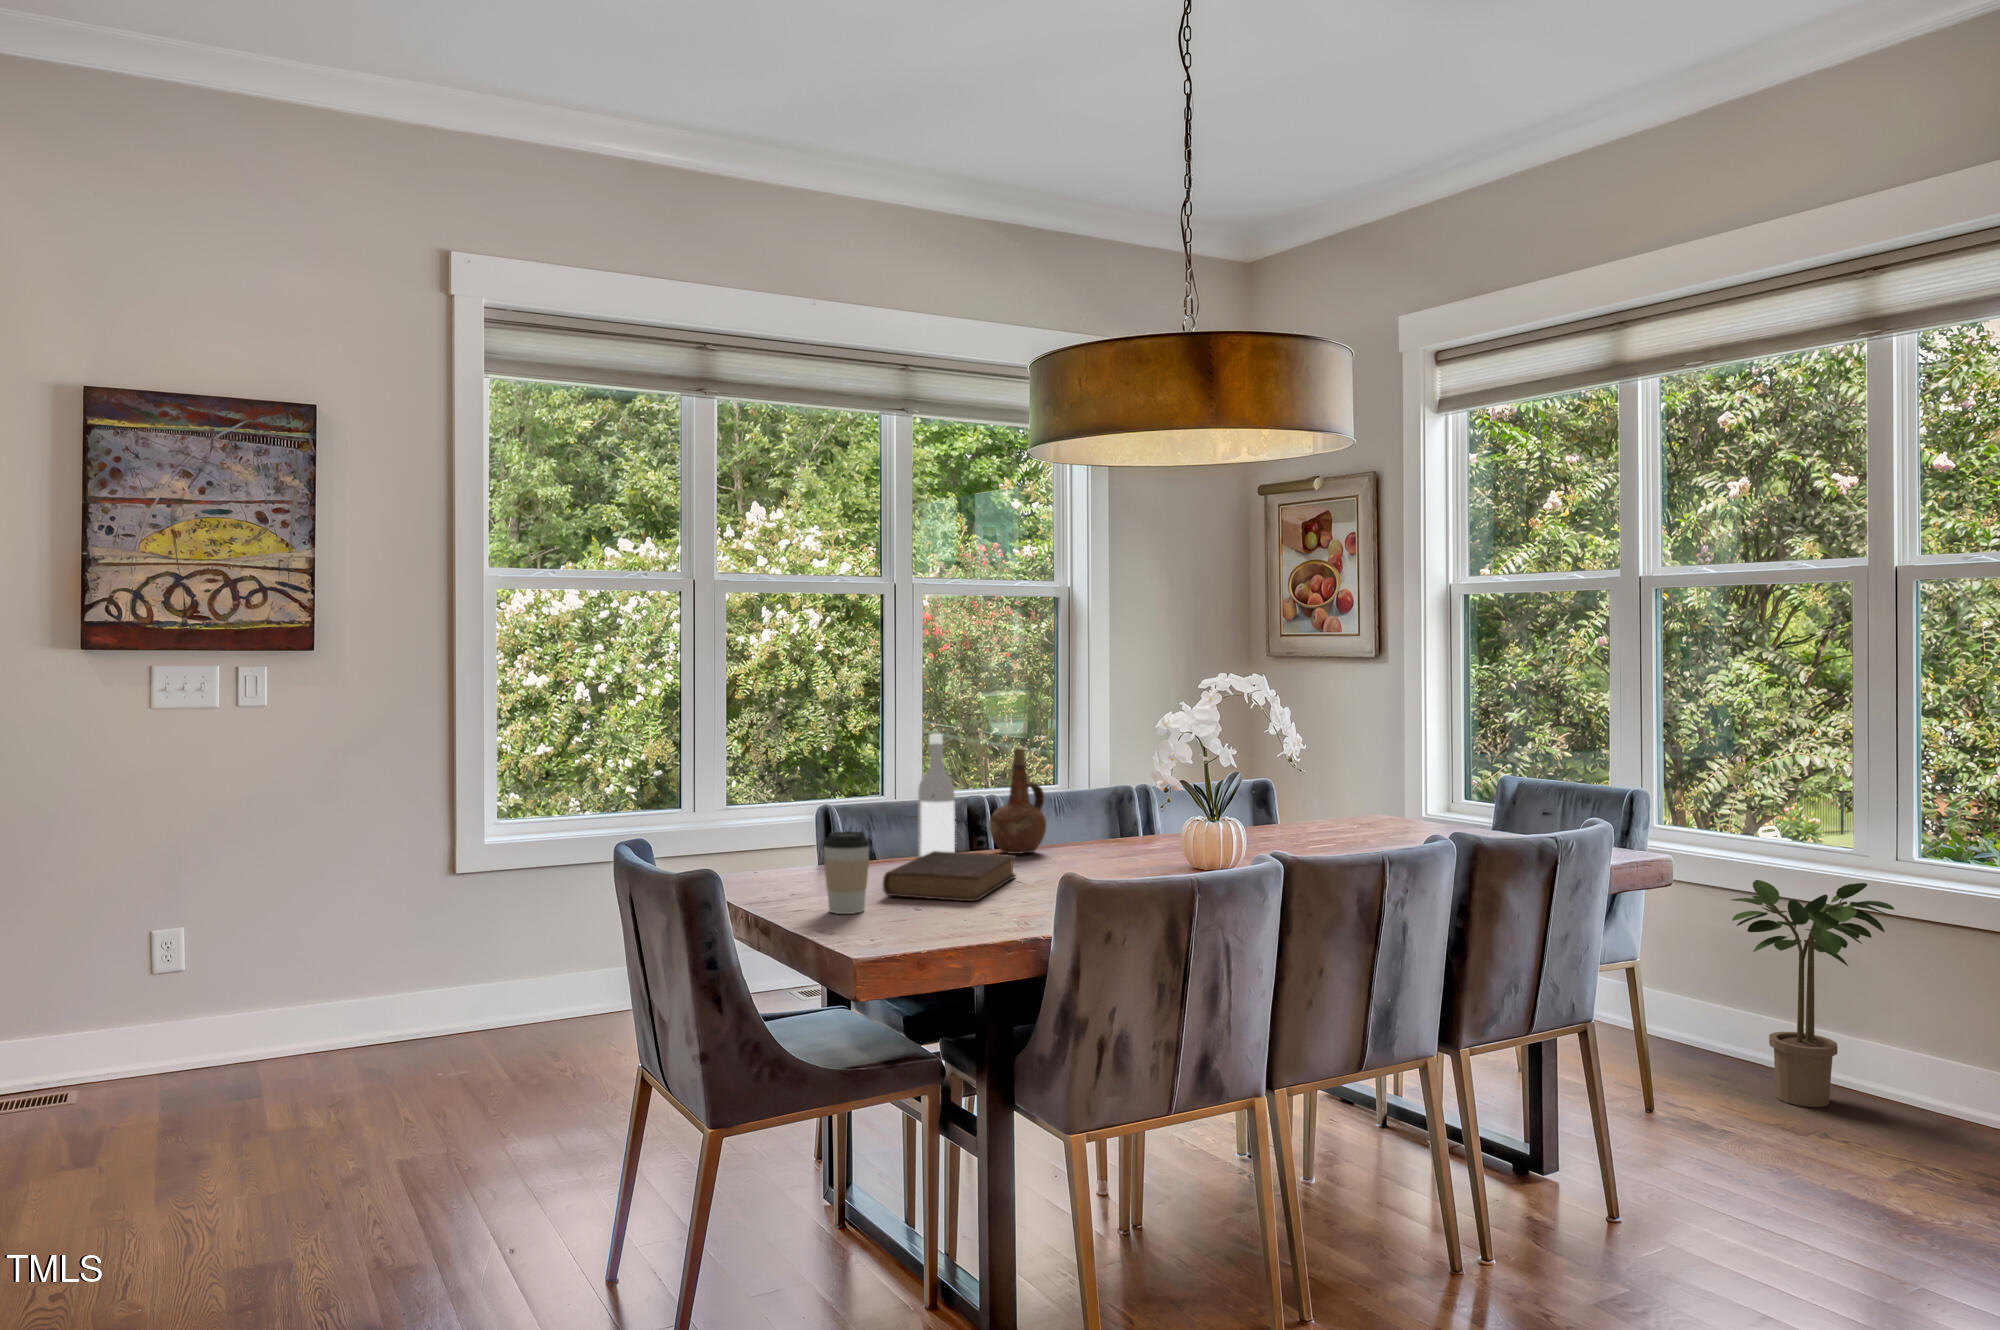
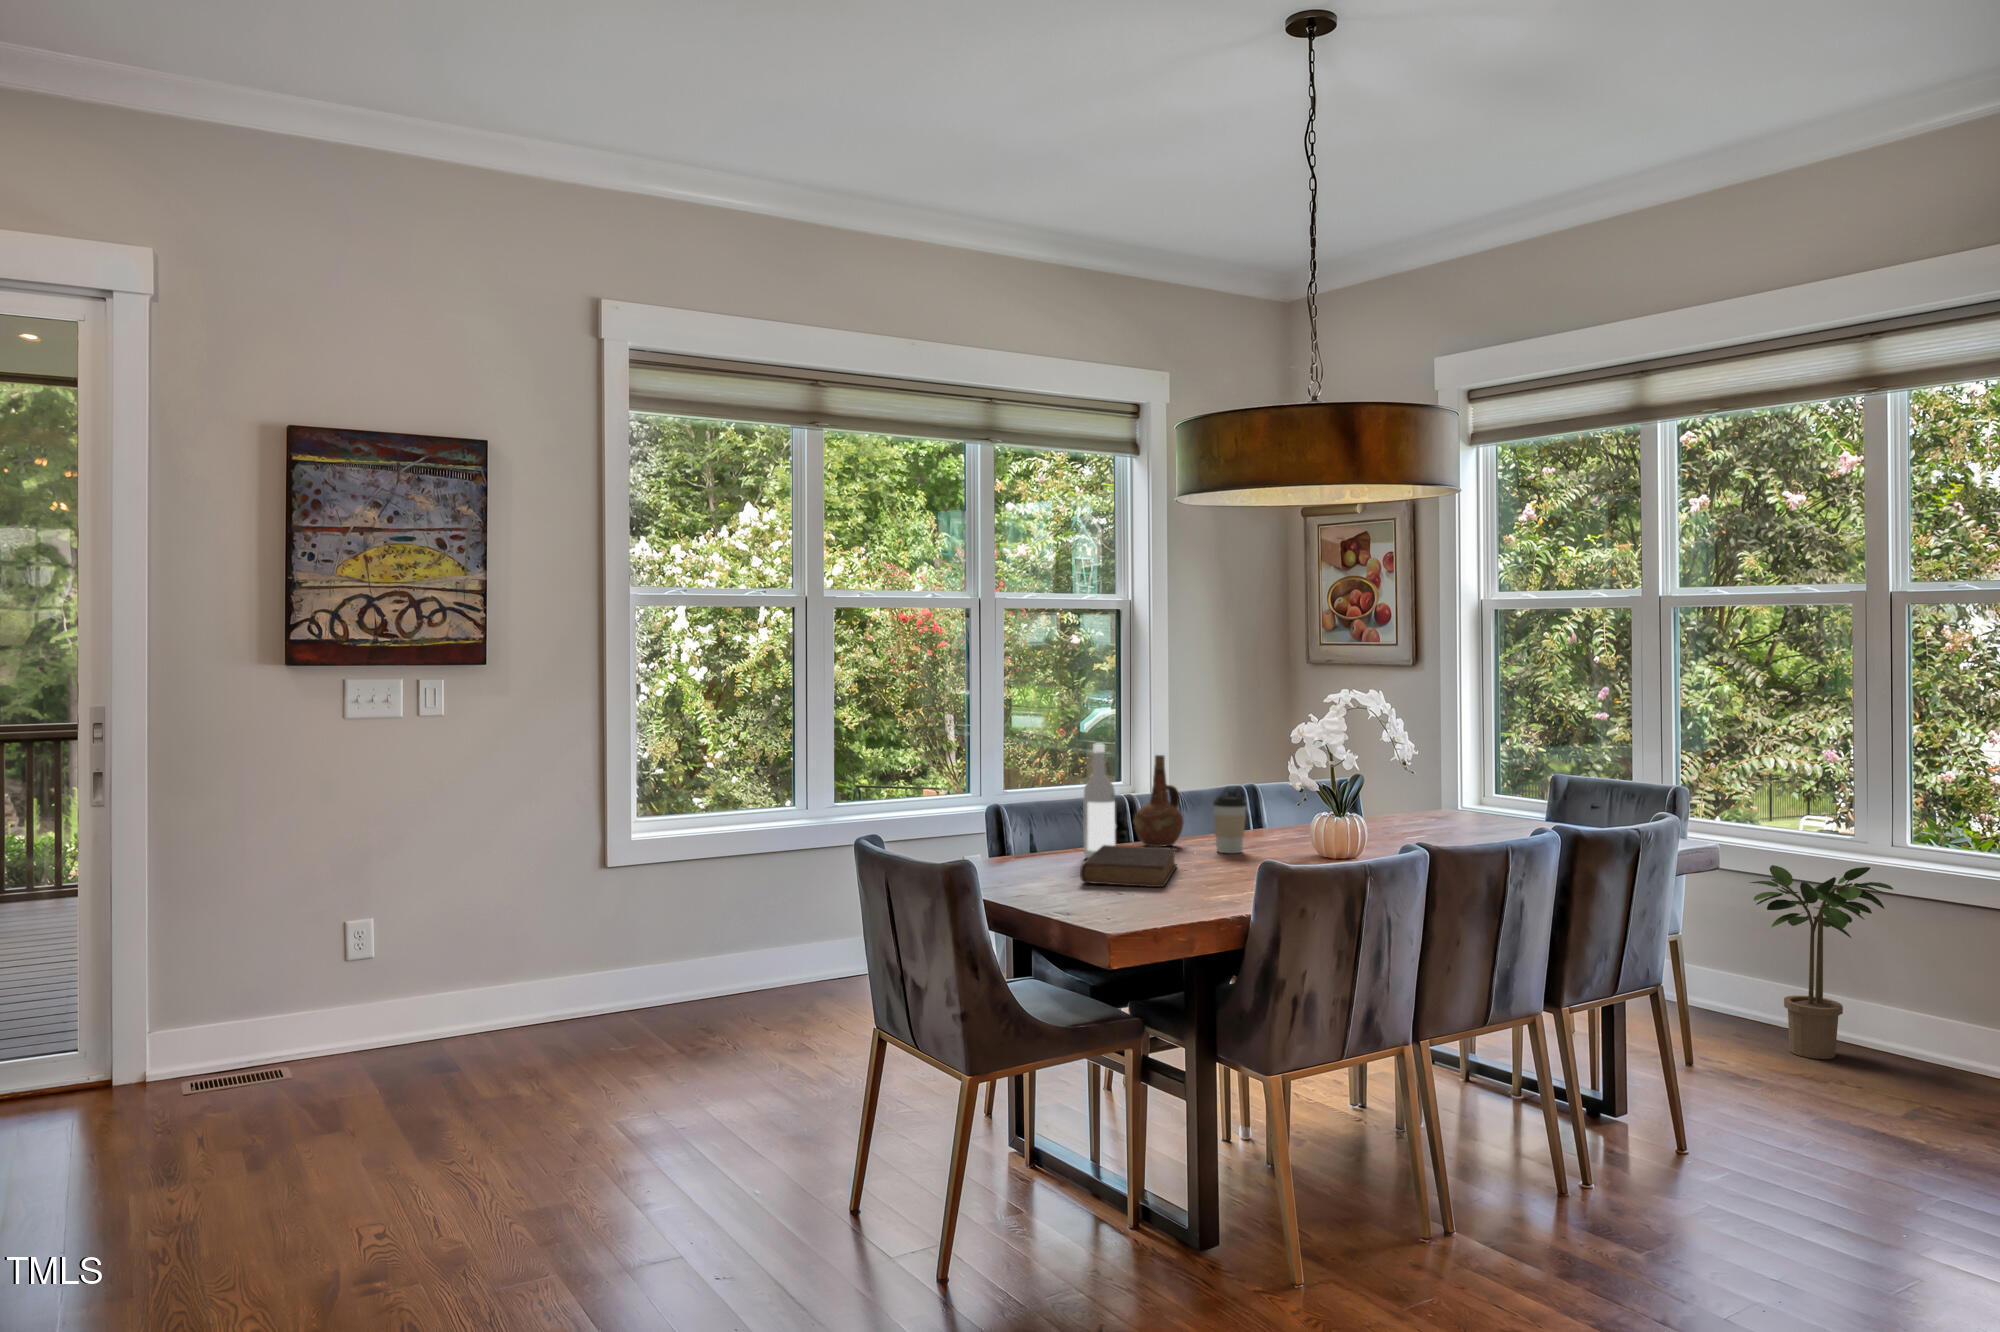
coffee cup: present [823,831,870,914] -> present [1213,795,1246,853]

